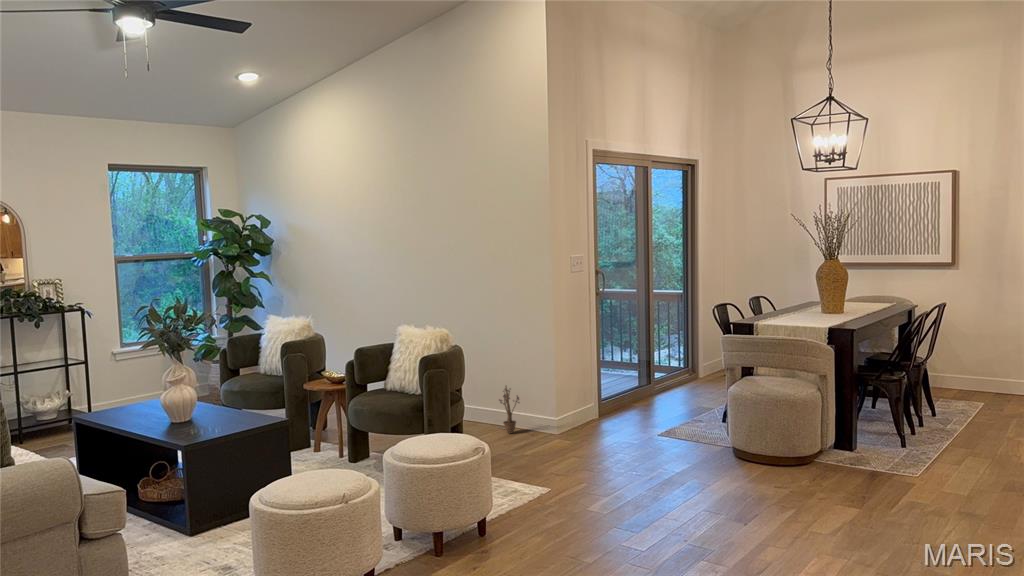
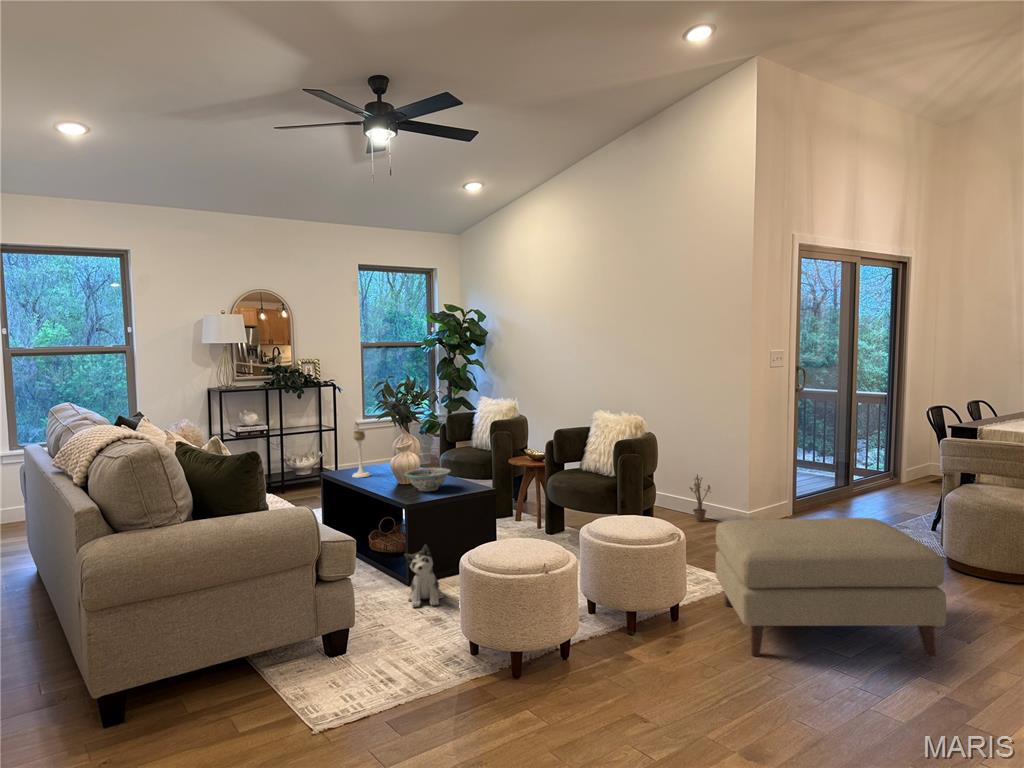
candle holder: none [113,364,138,419] -> present [352,431,371,478]
decorative bowl: none [180,400,236,428] -> present [404,468,451,491]
ottoman: none [519,416,719,560] -> present [715,518,946,658]
plush toy: none [185,487,233,558] -> present [404,545,443,607]

